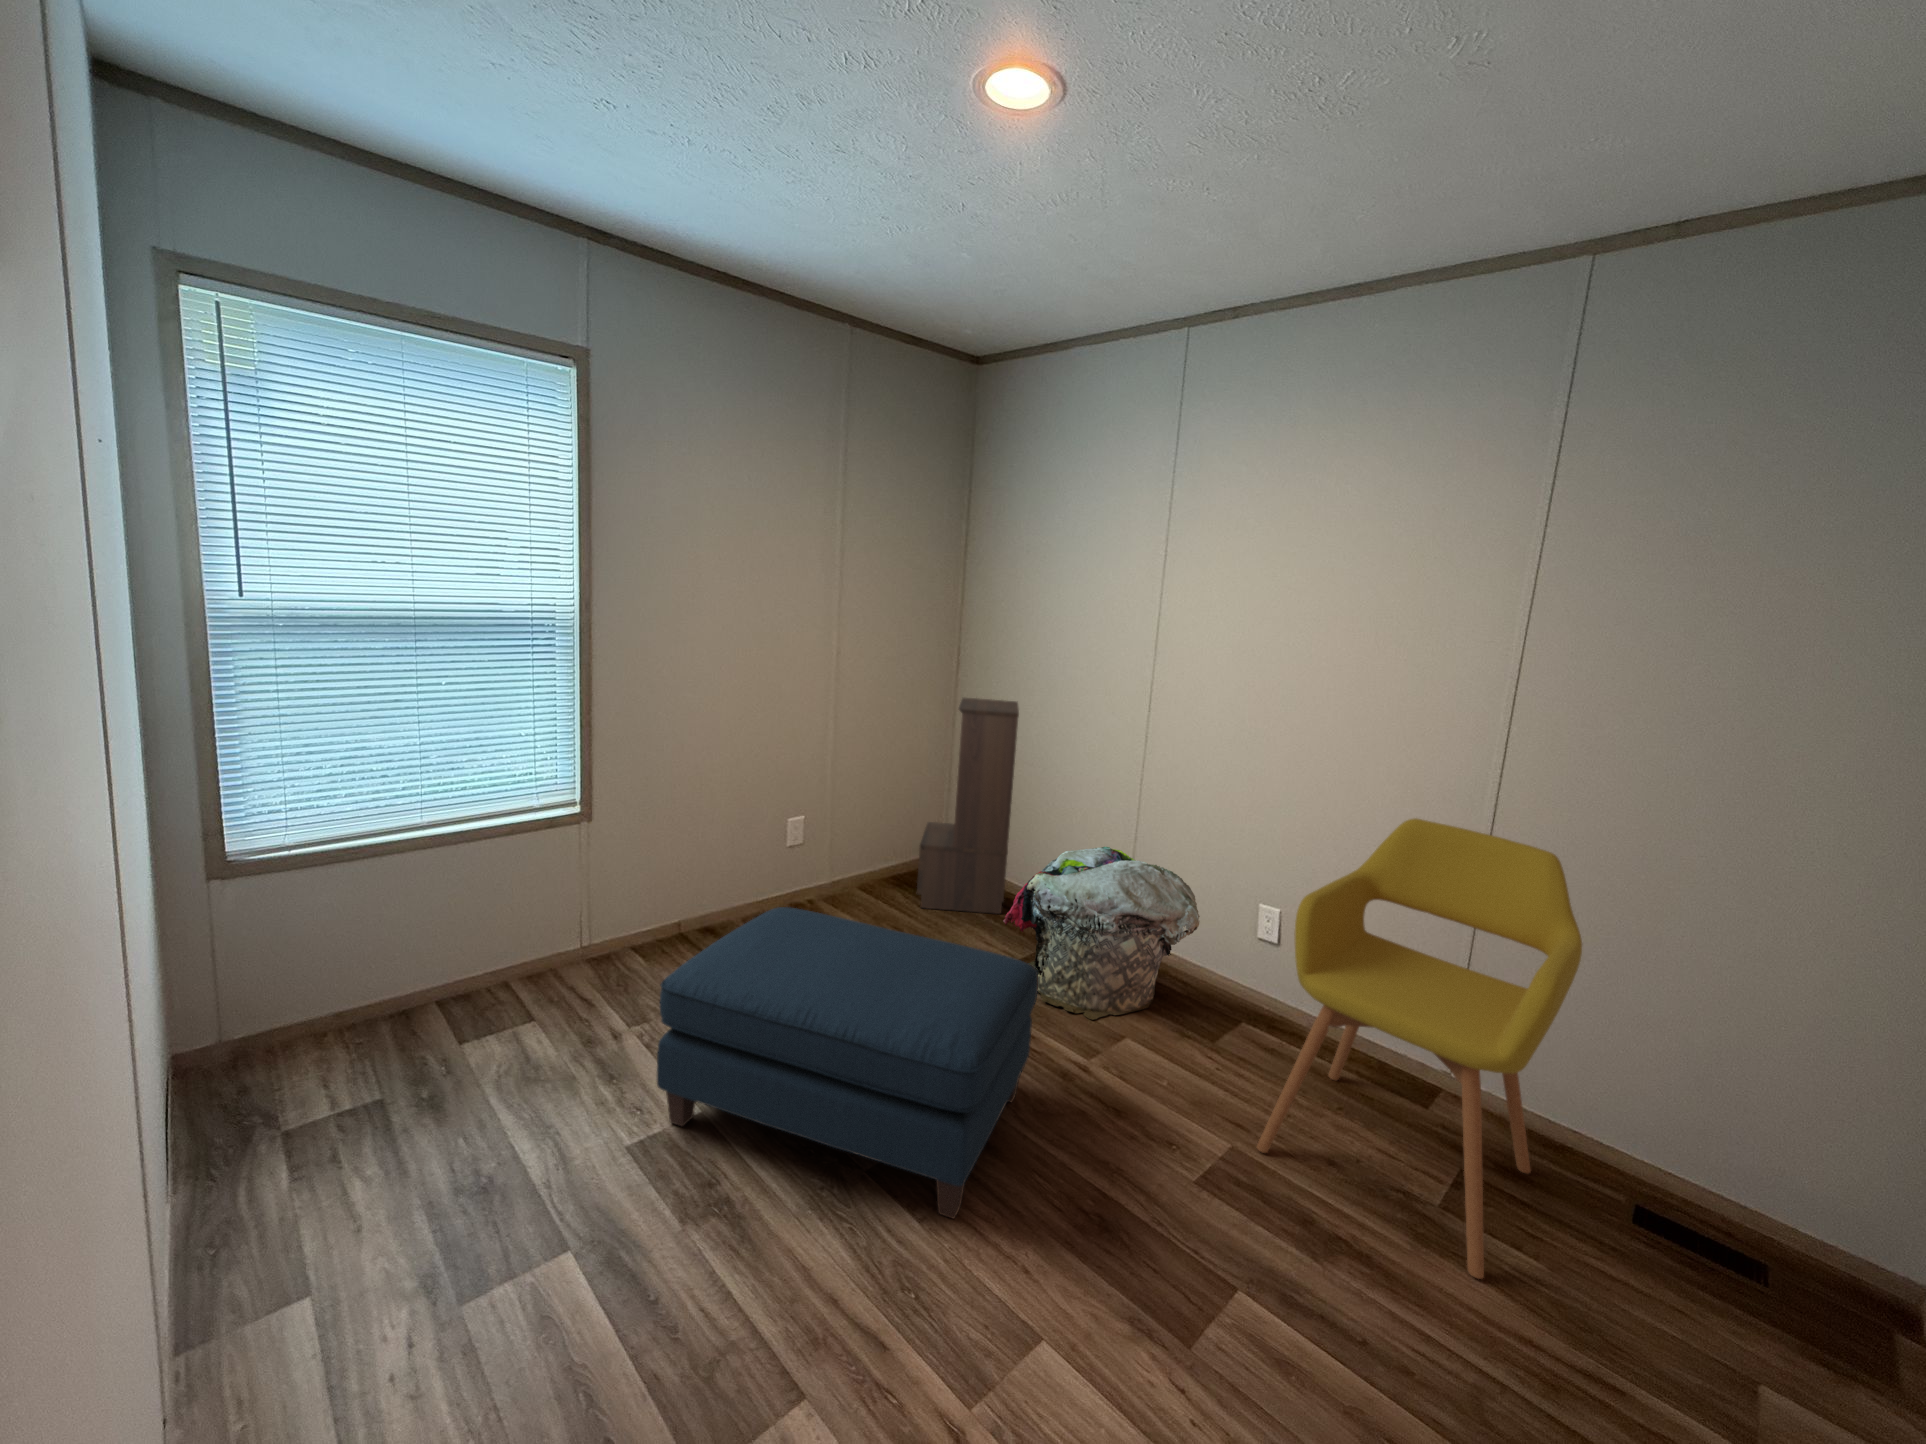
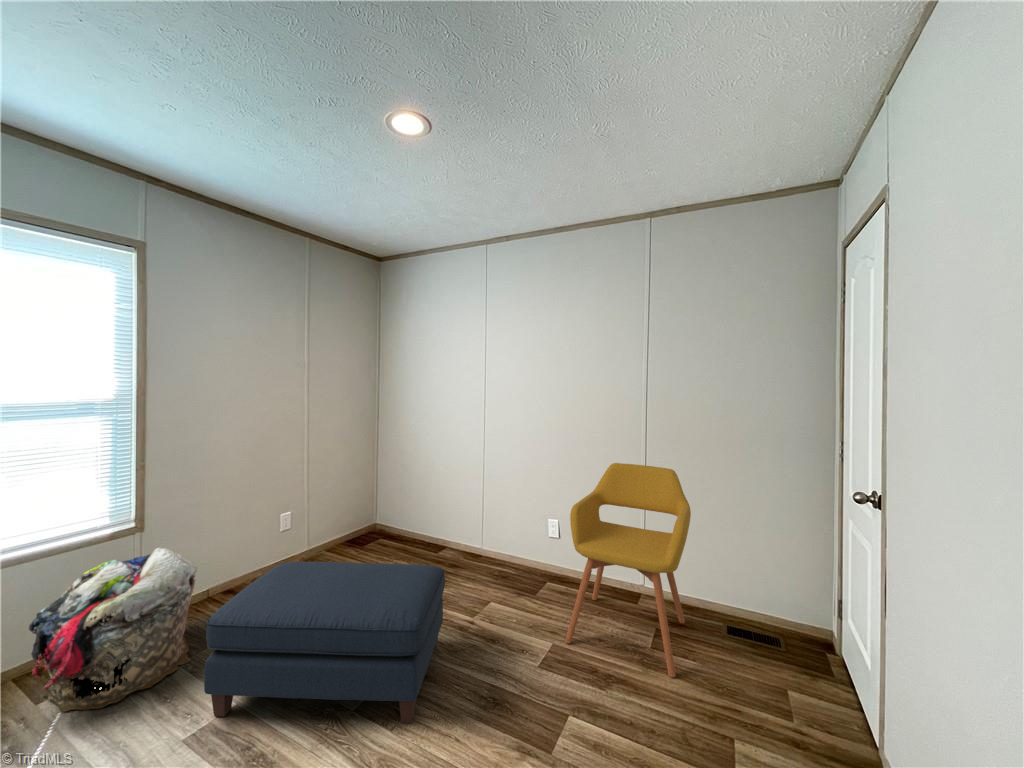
bookshelf: present [917,698,1019,914] -> none [364,432,417,555]
laundry basket: present [1003,847,1200,1020] -> present [29,548,197,712]

